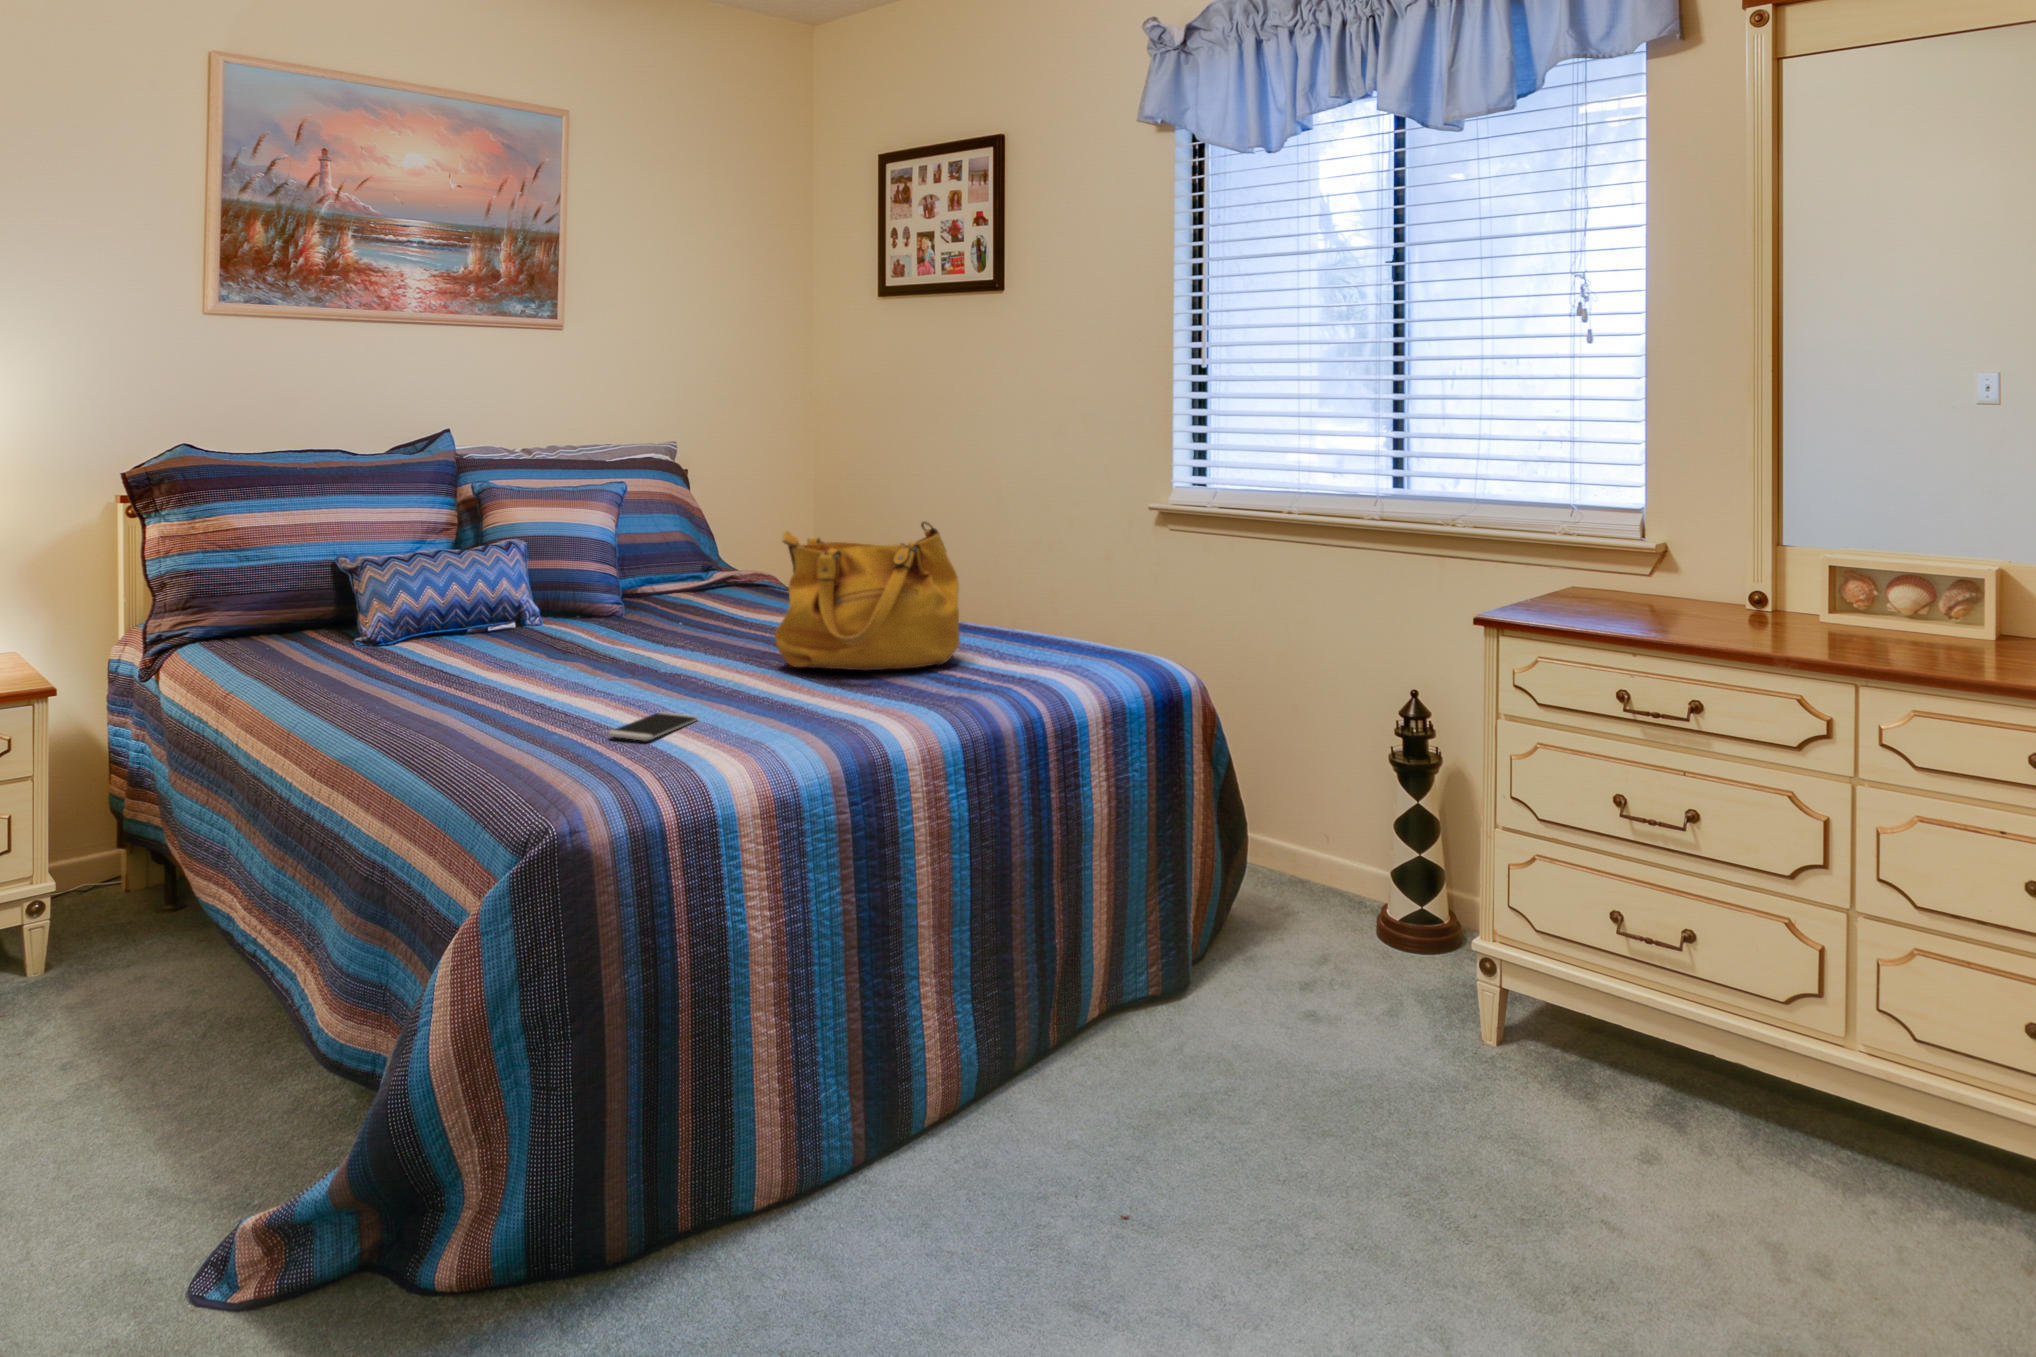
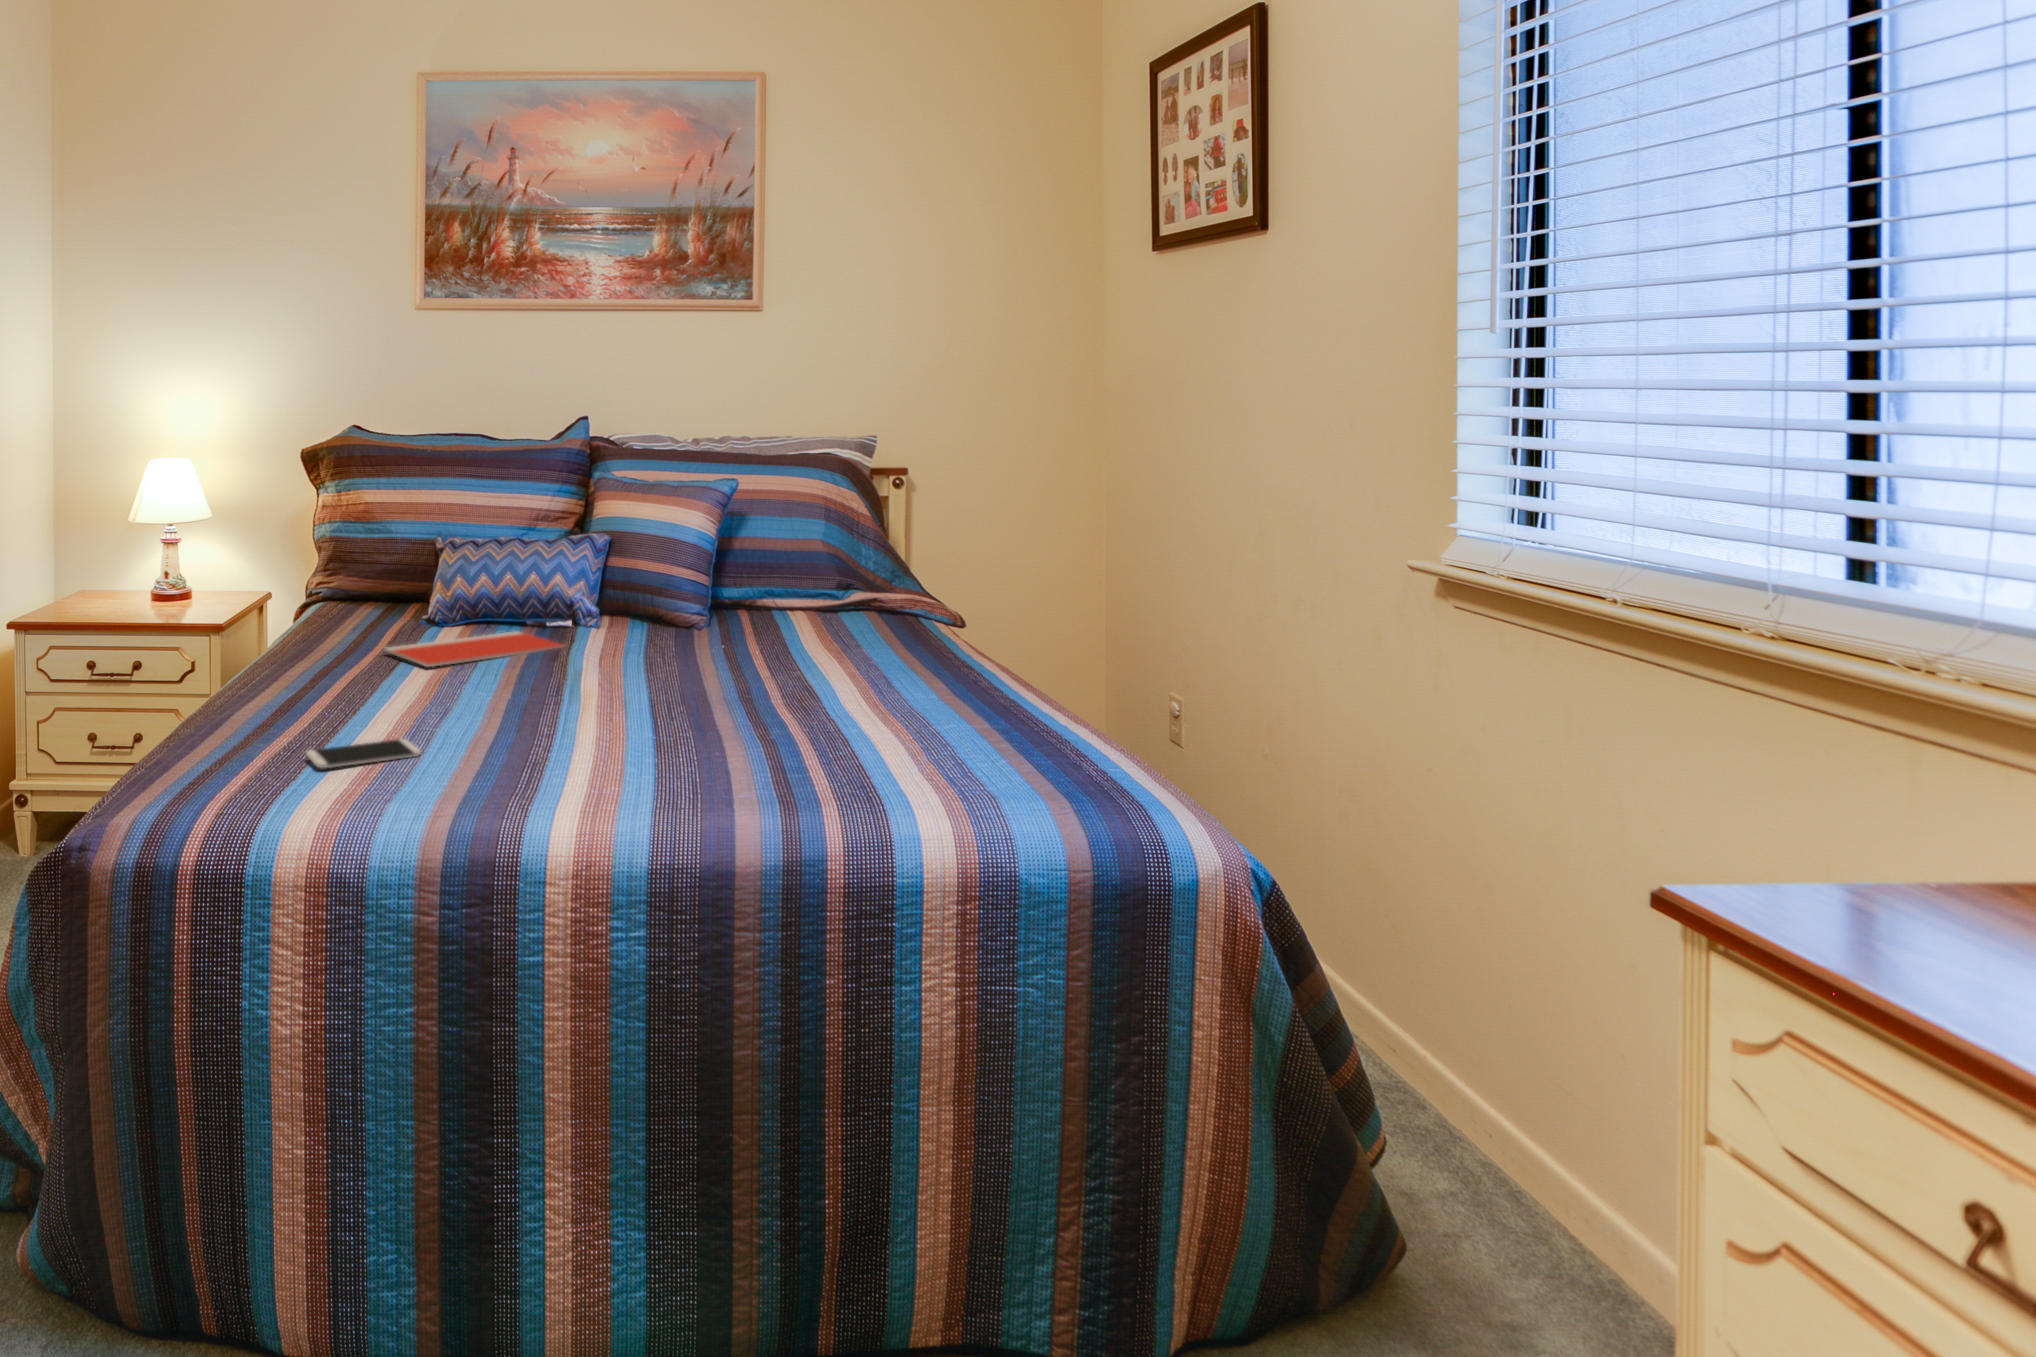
handbag: present [775,521,960,670] -> none [627,543,850,741]
notebook: none [417,636,583,670] -> present [384,631,564,667]

